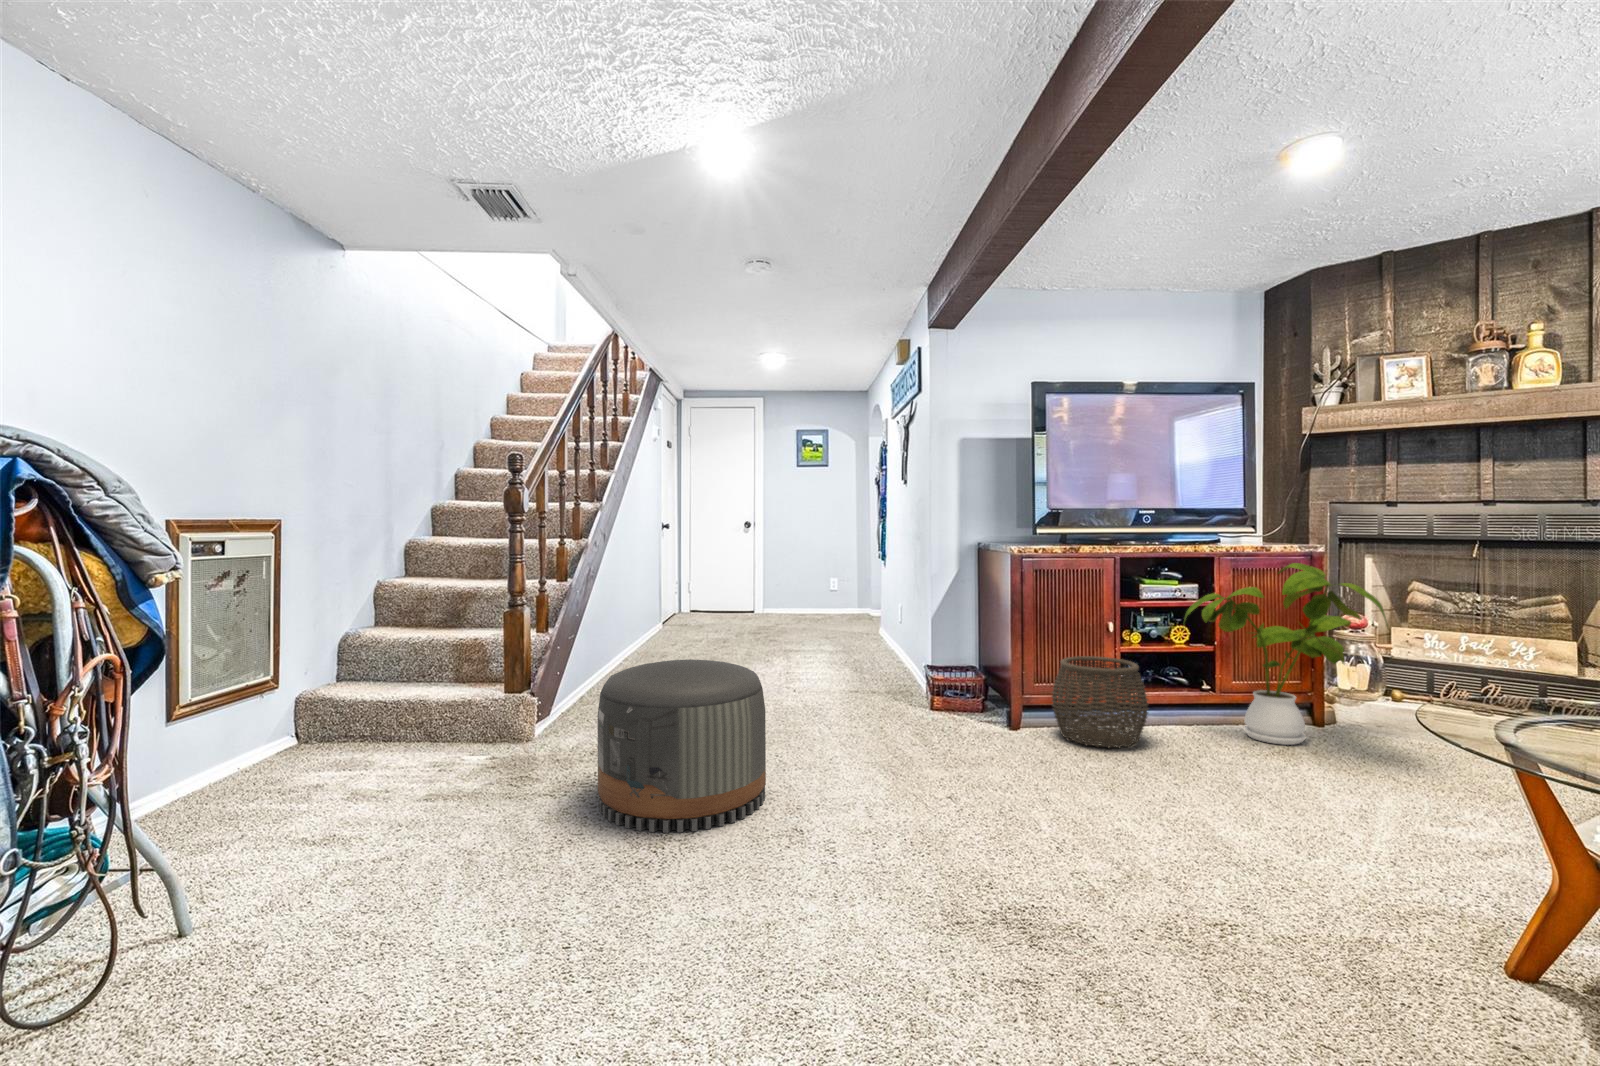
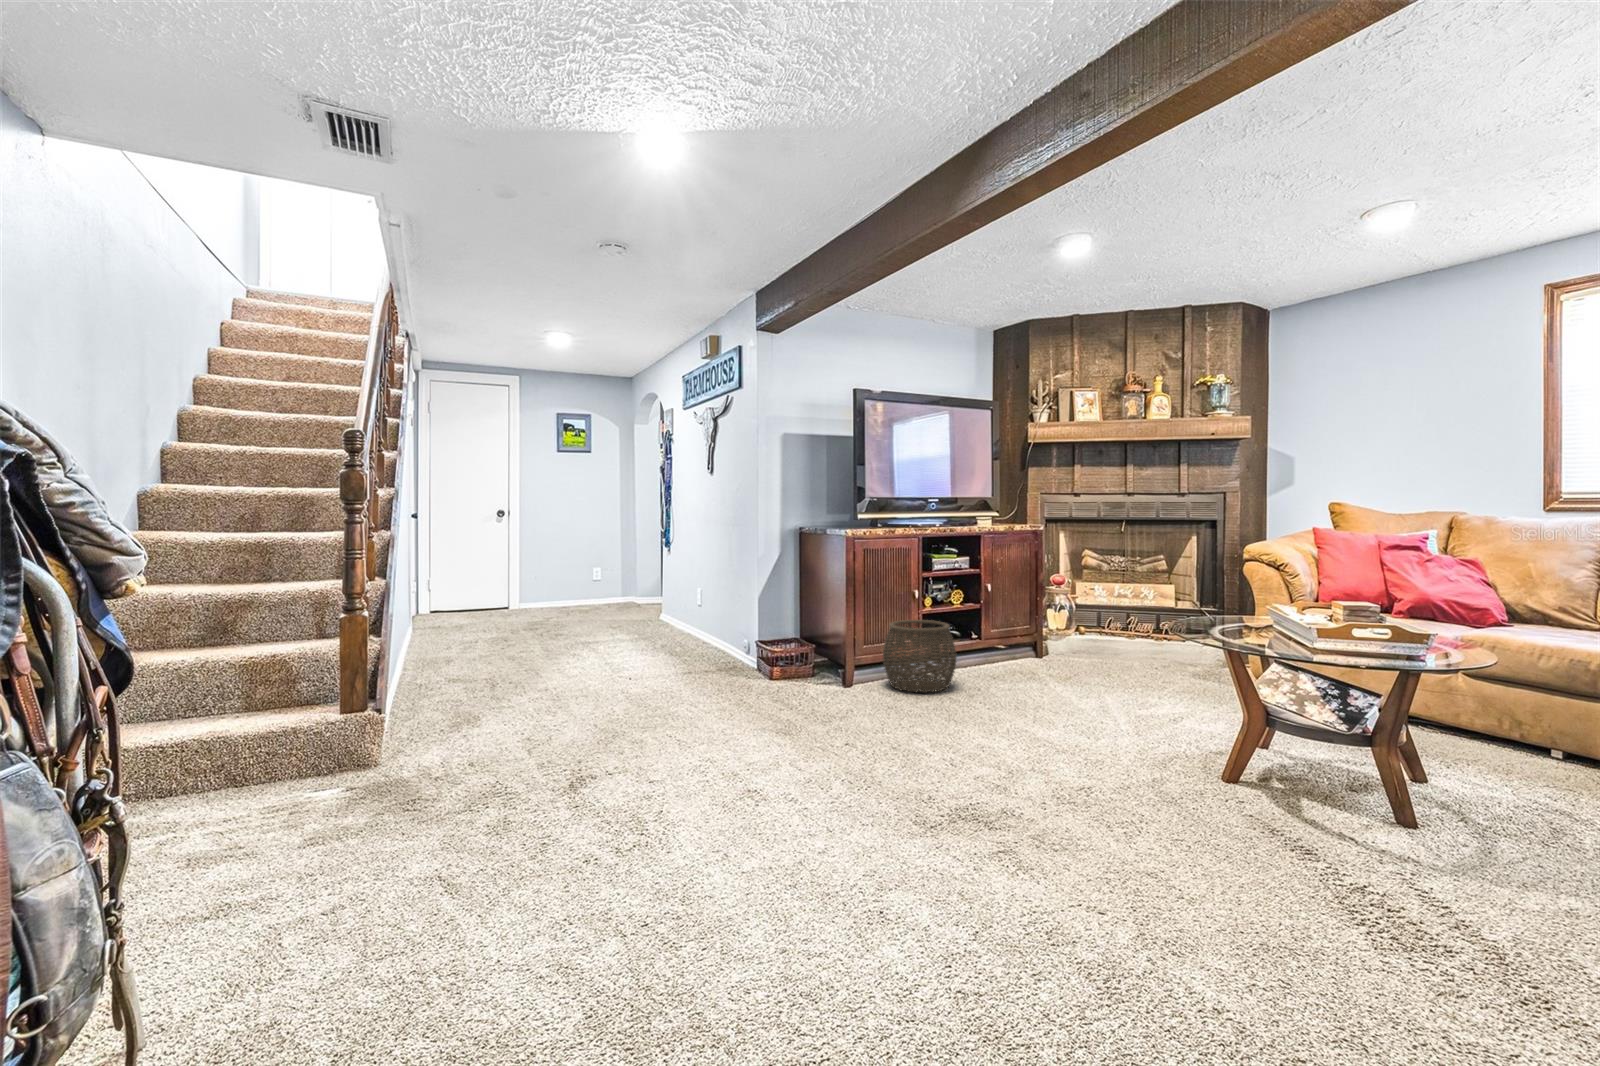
house plant: present [1184,563,1388,745] -> none [968,539,1108,675]
pouf: present [597,659,766,833] -> none [533,648,706,823]

